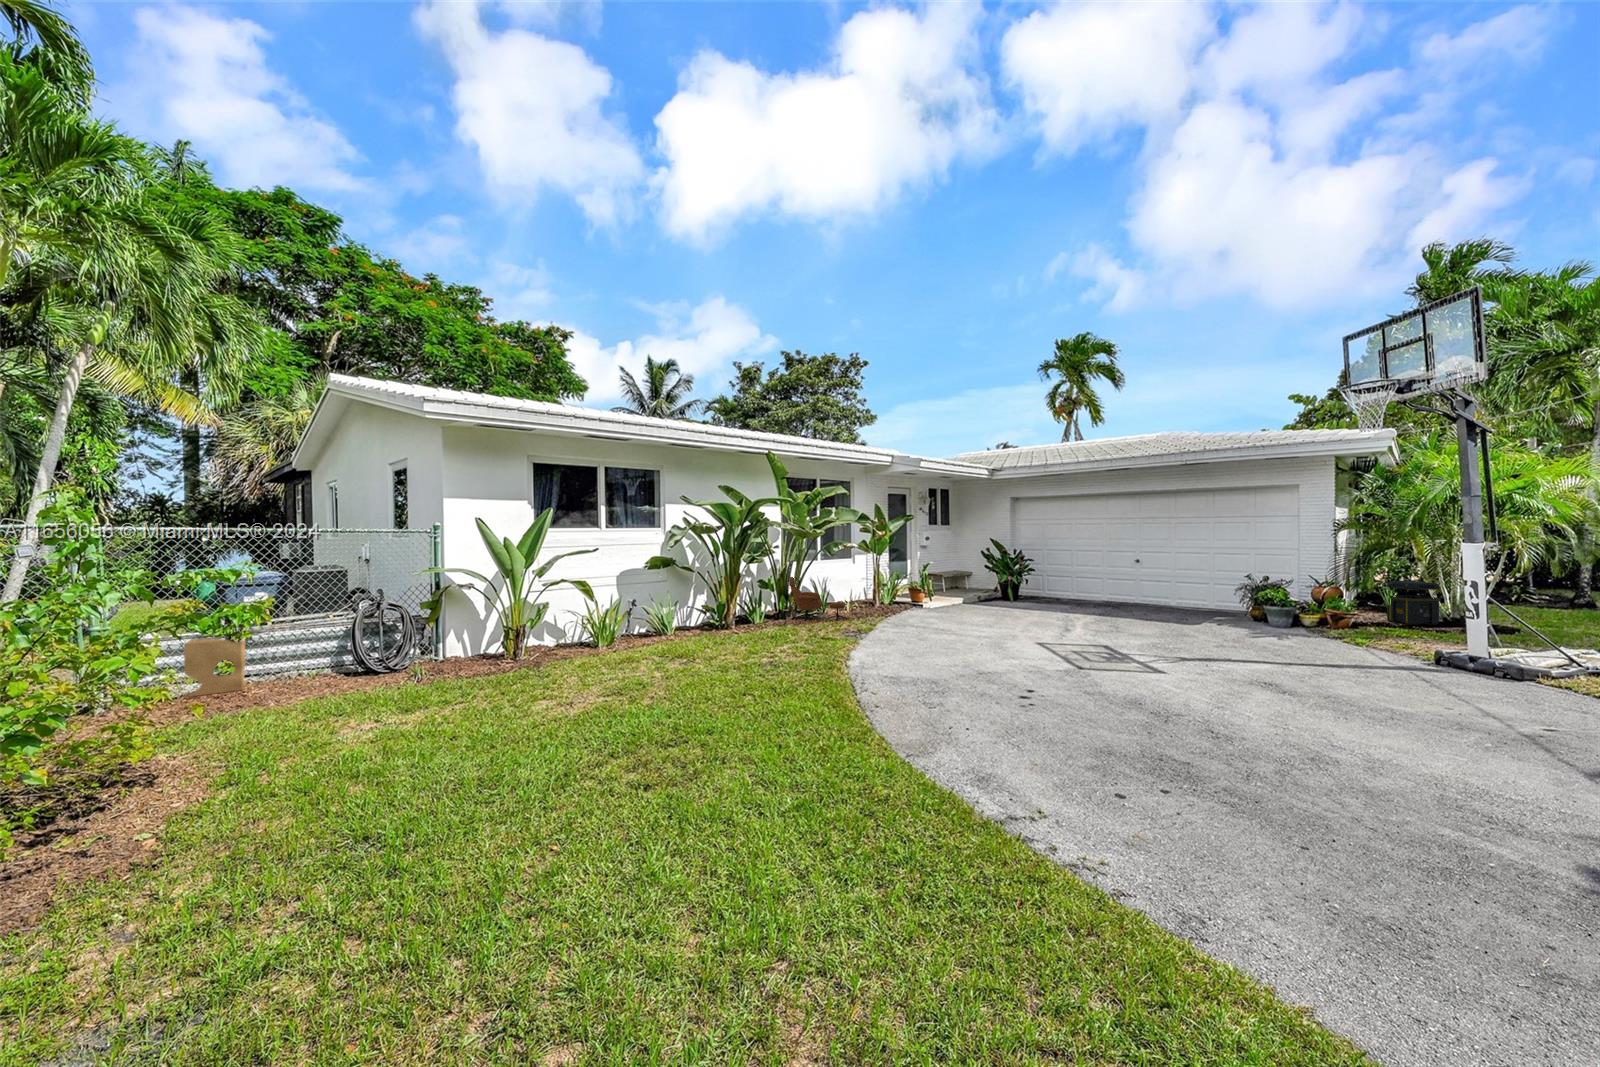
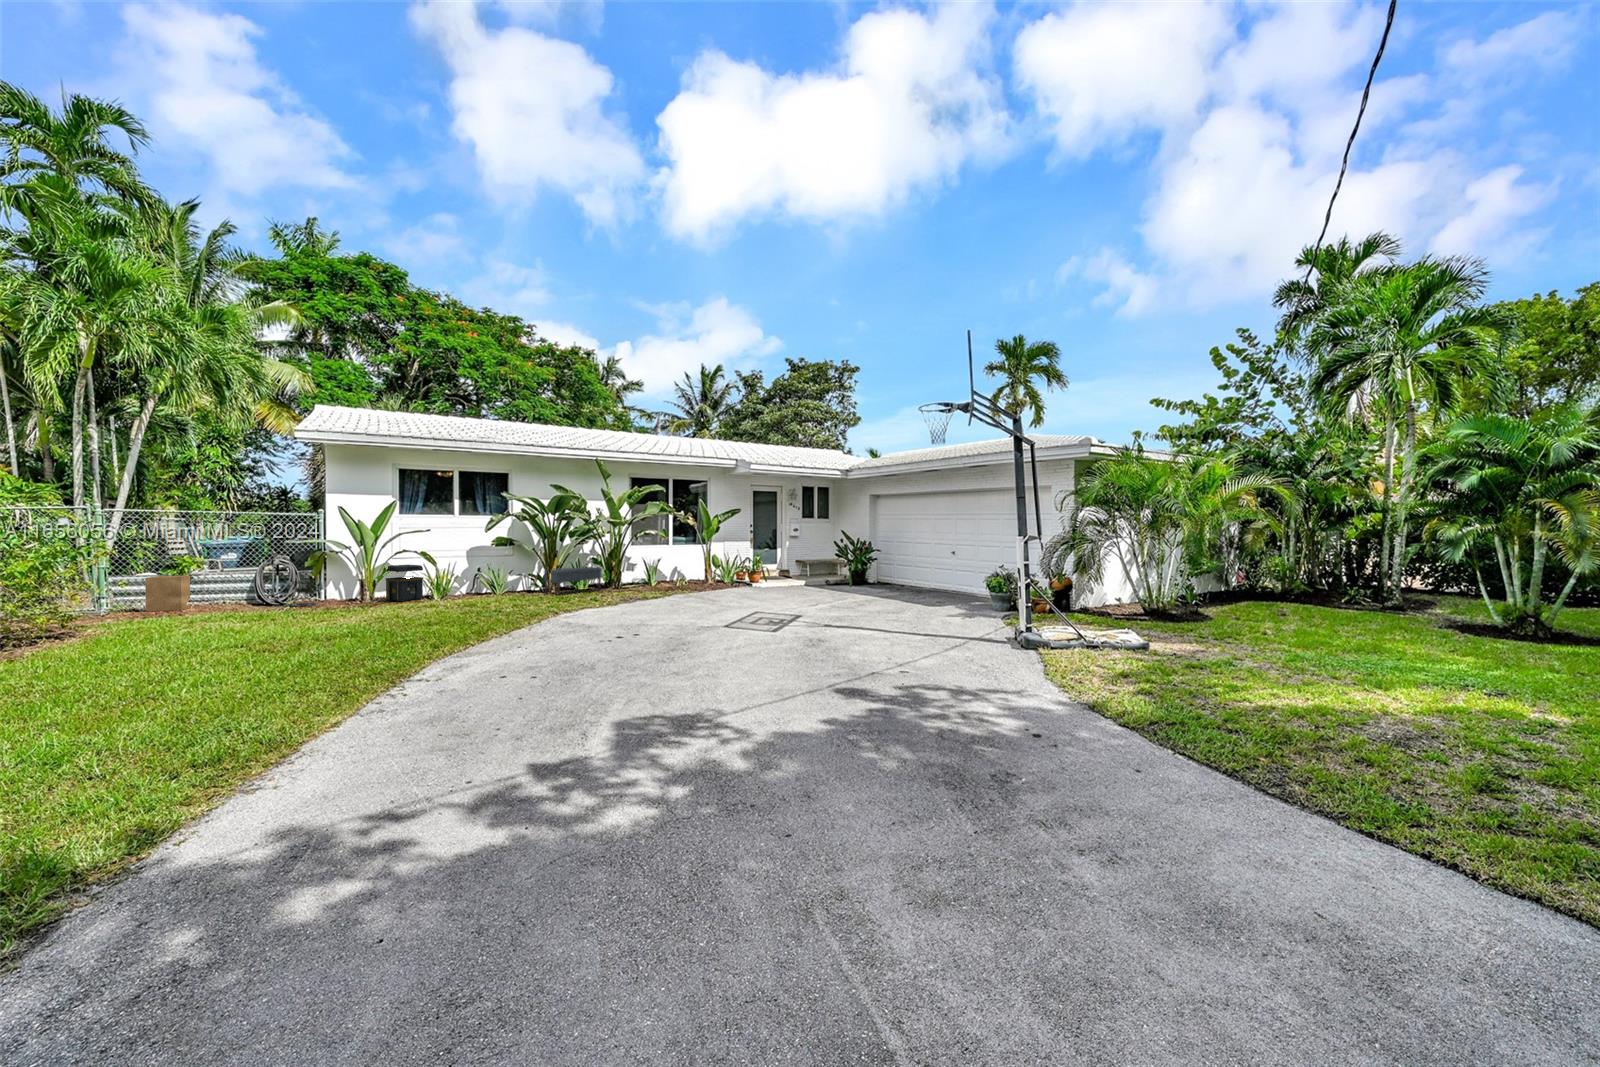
lounge chair: present [789,577,847,621] -> none [620,556,665,592]
toolbox: present [1387,581,1440,625] -> present [386,565,423,601]
bench: none [711,591,766,631] -> present [544,566,602,595]
potted tree: none [404,615,446,672] -> present [292,572,317,606]

